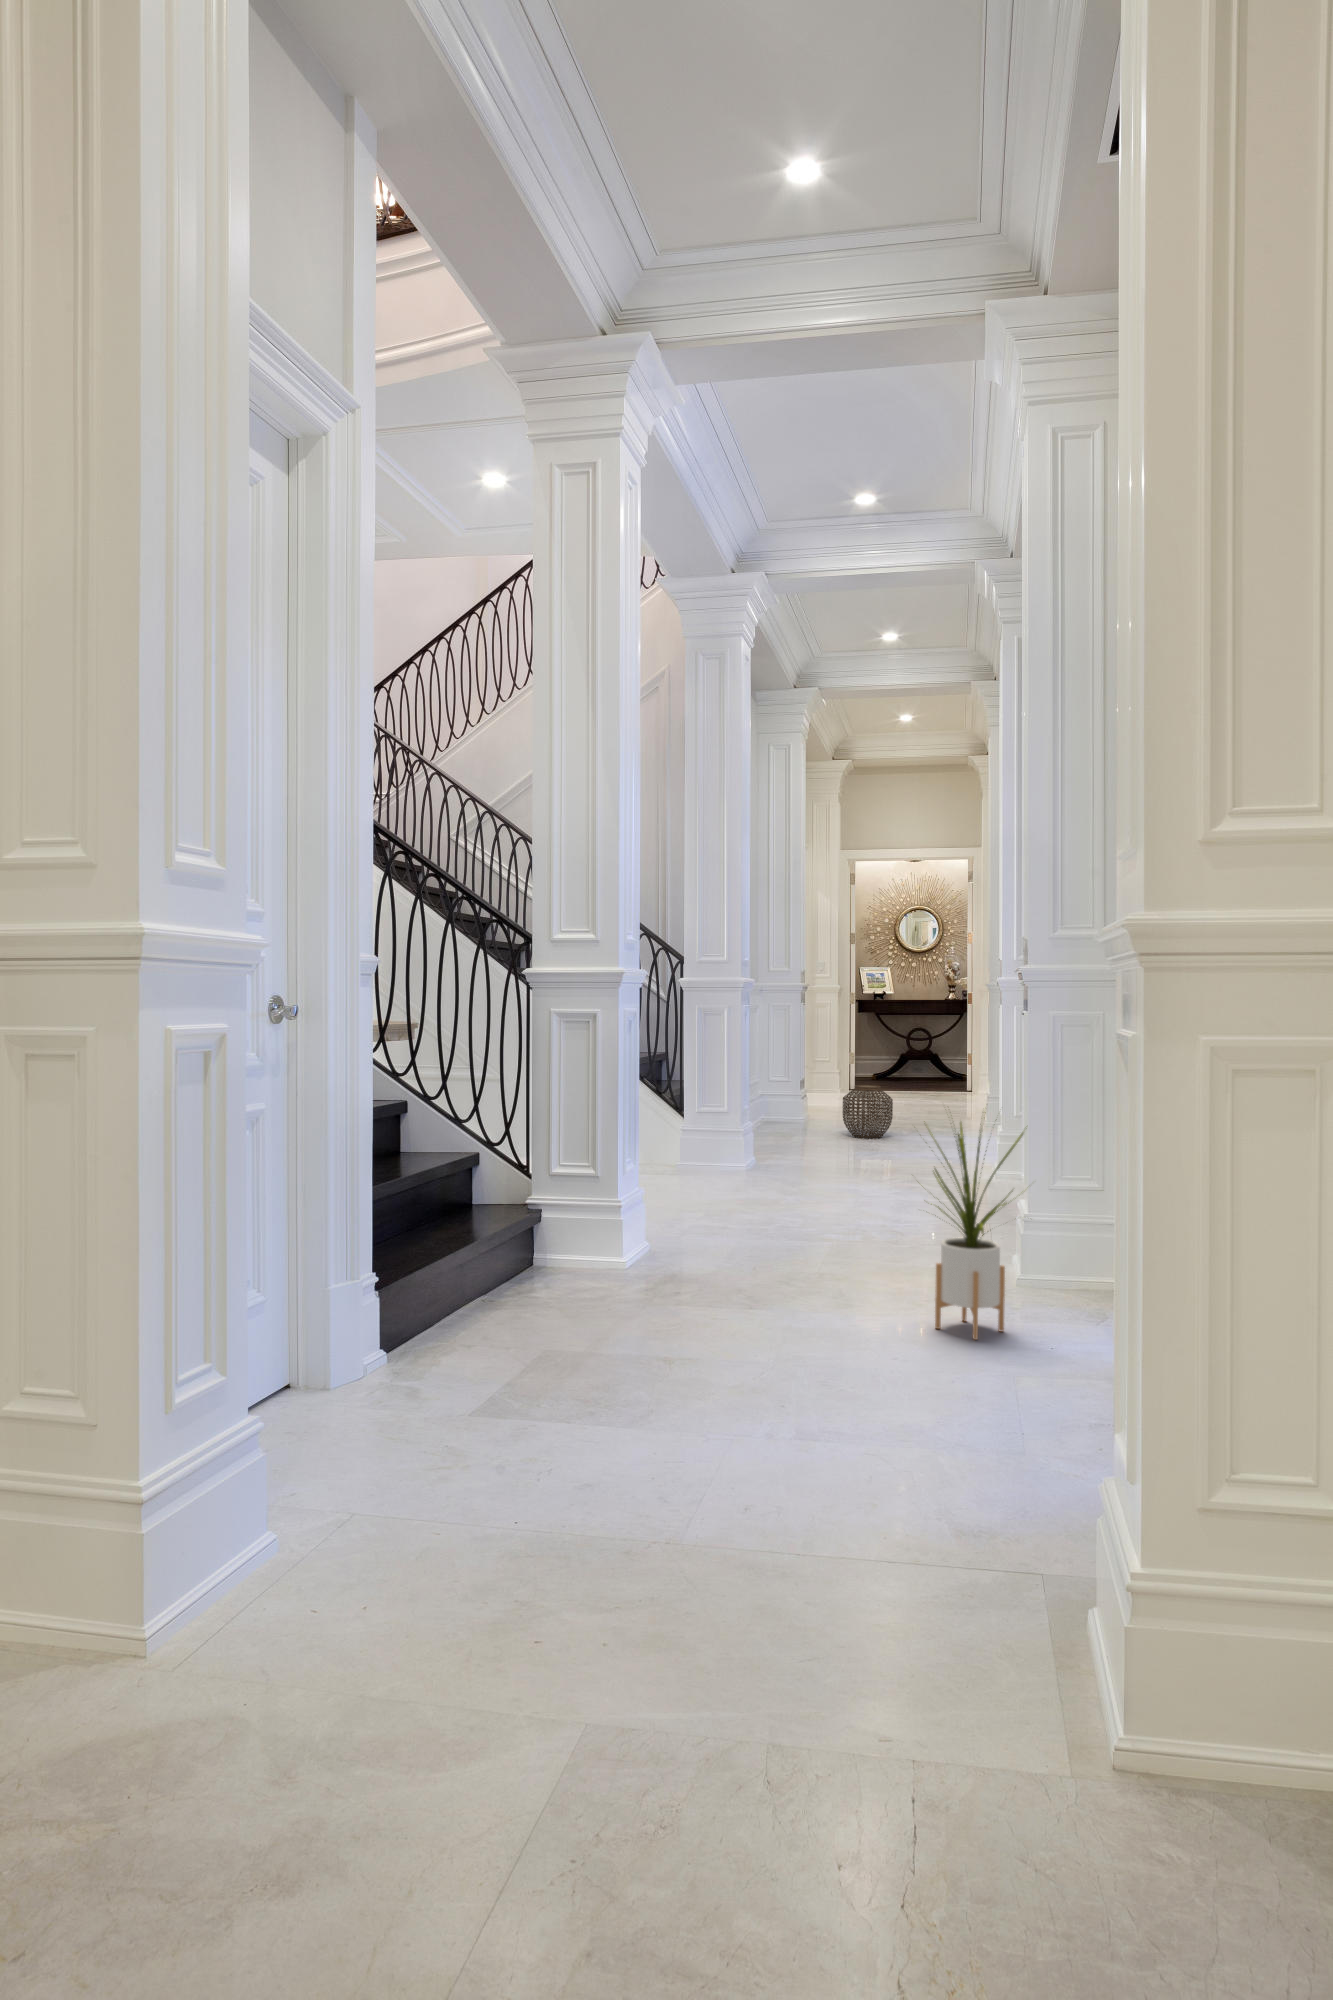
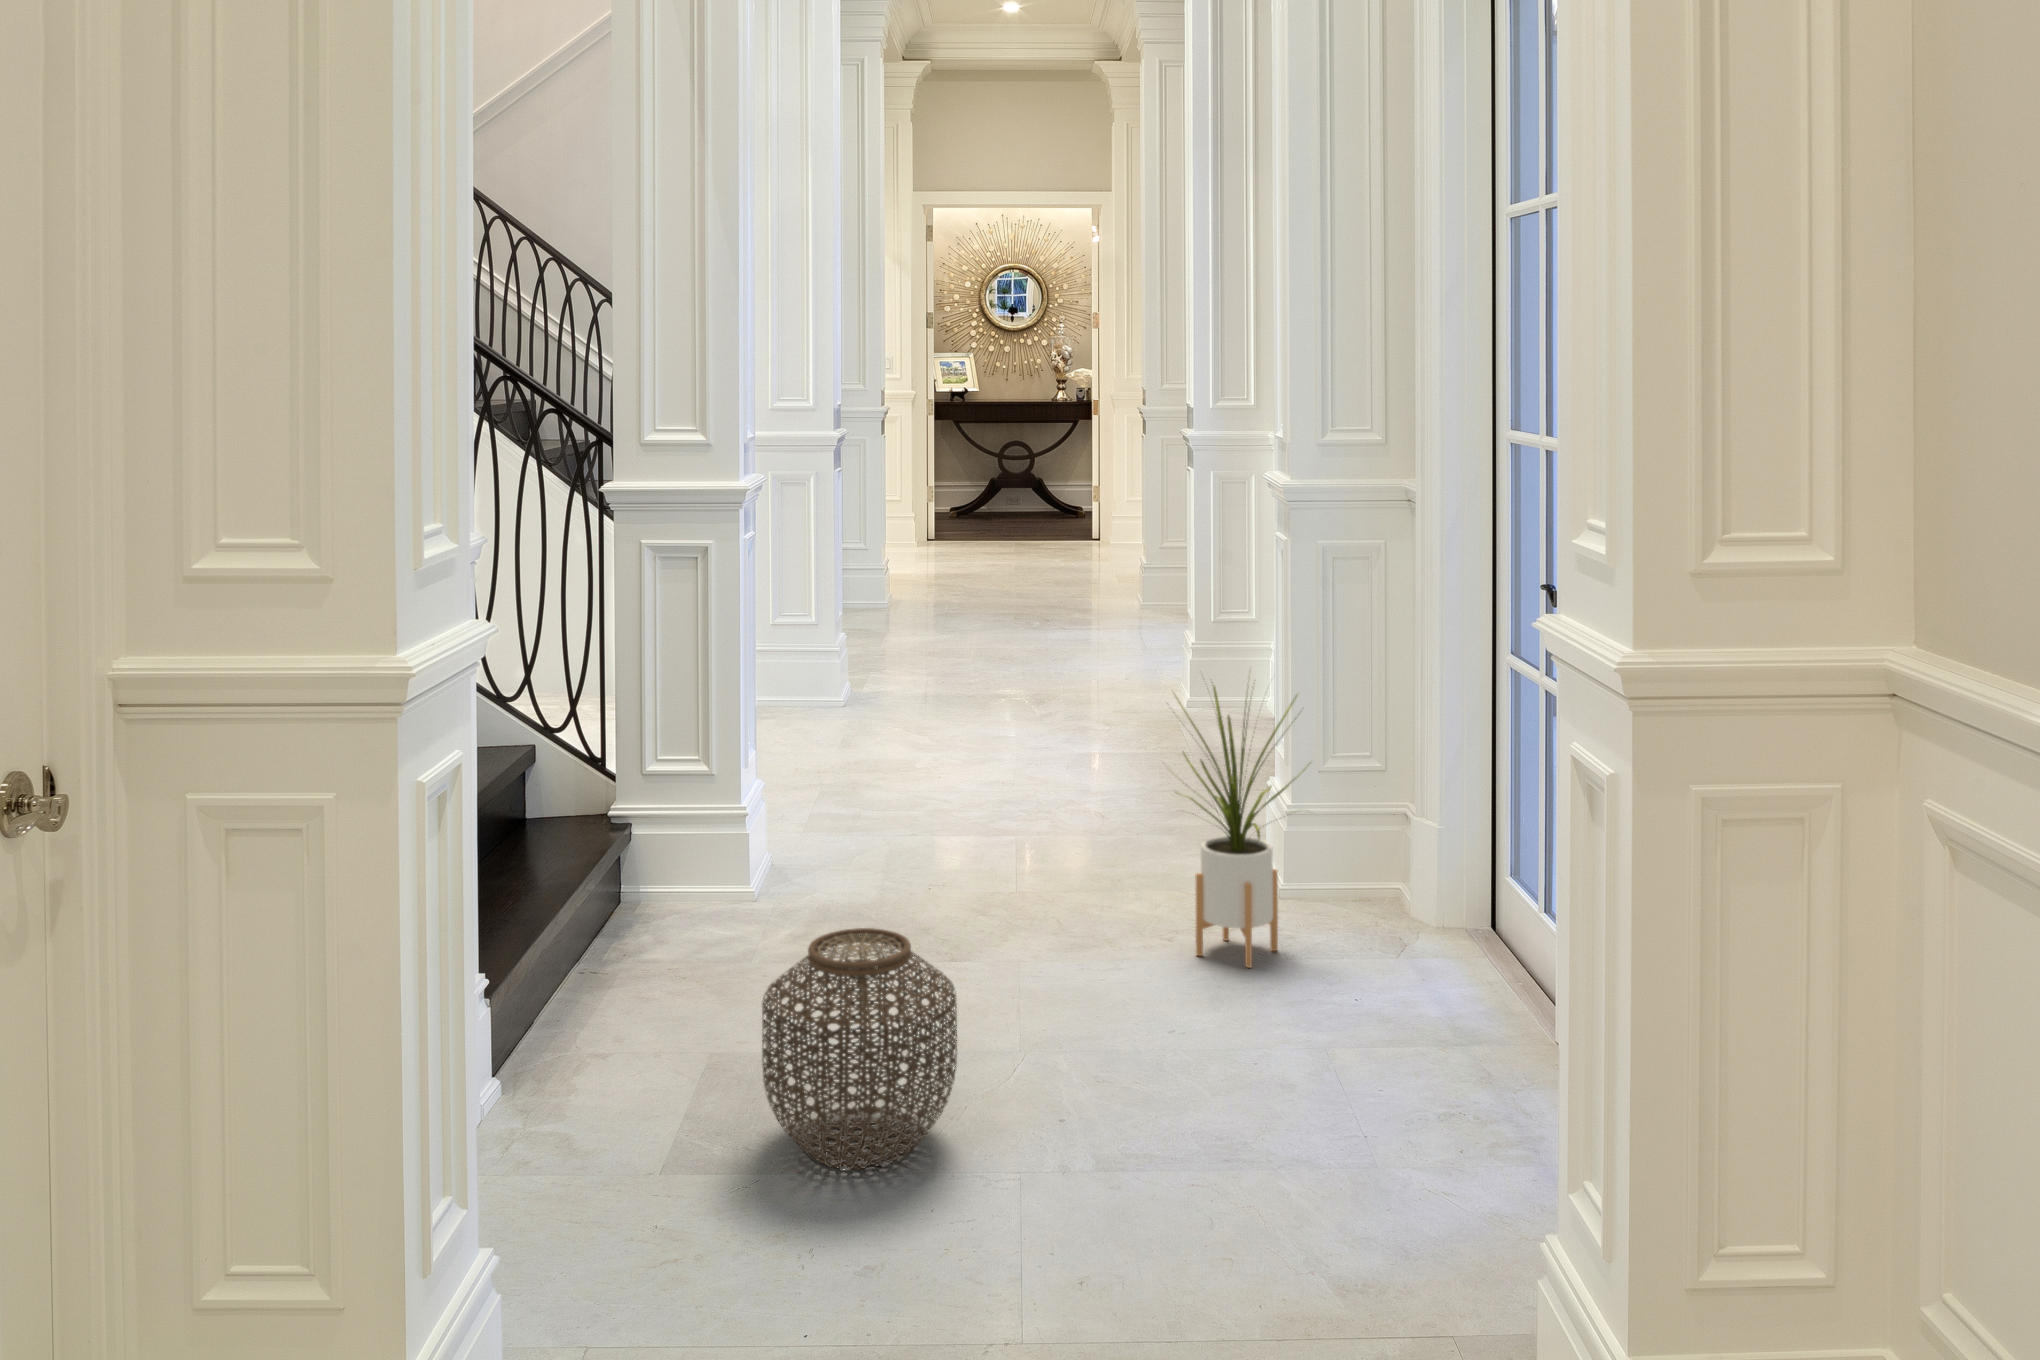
woven basket: present [843,1085,893,1138] -> present [762,928,957,1169]

